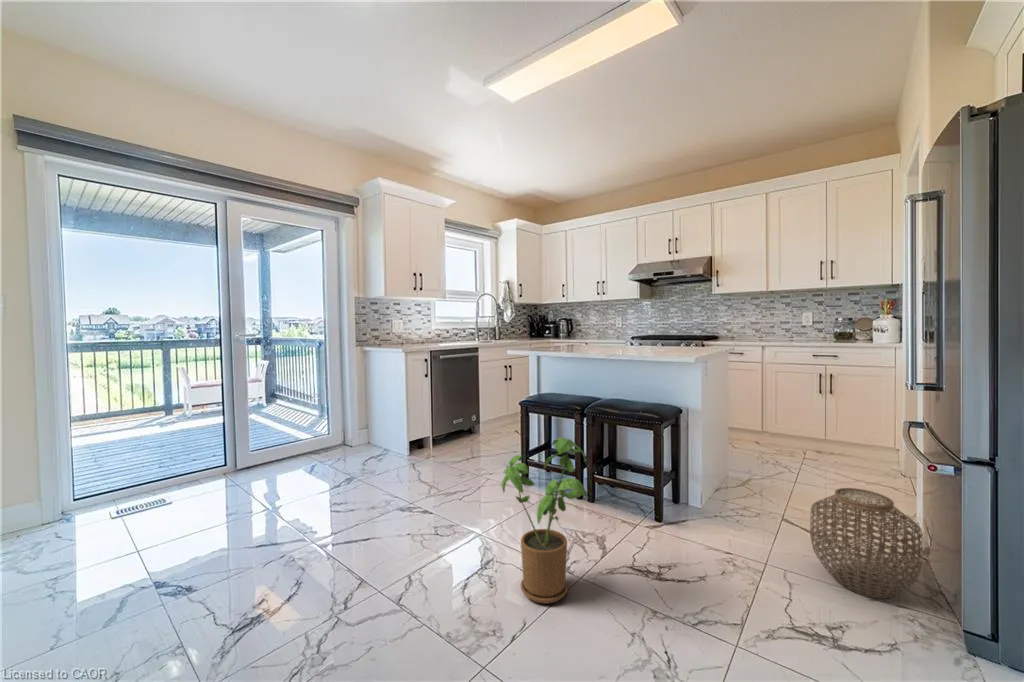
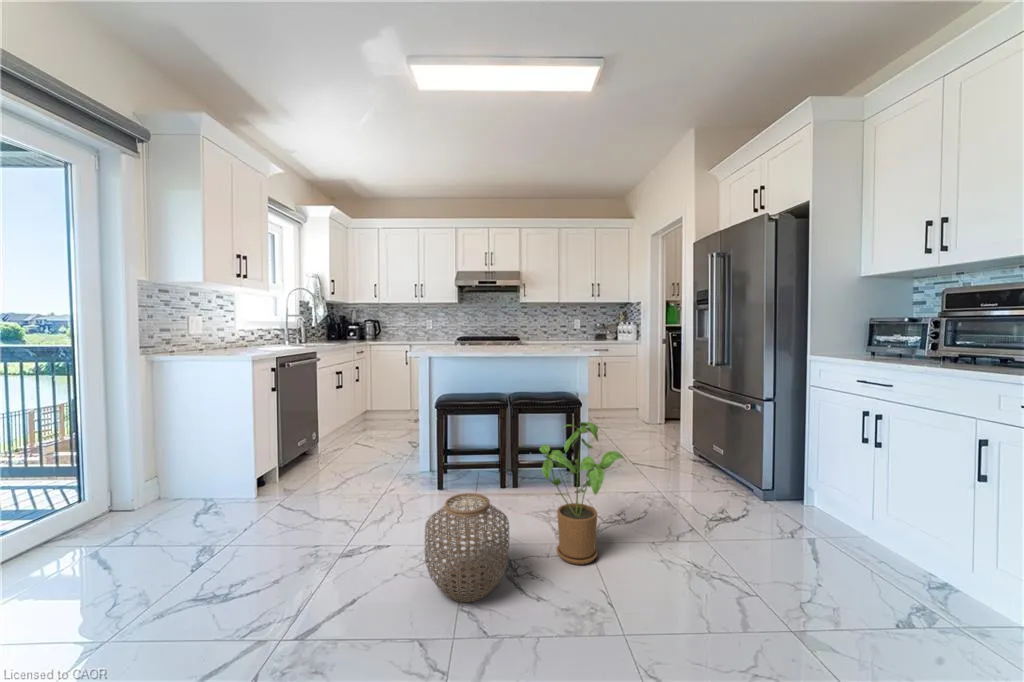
woven basket: present [810,488,922,599] -> present [425,493,509,602]

